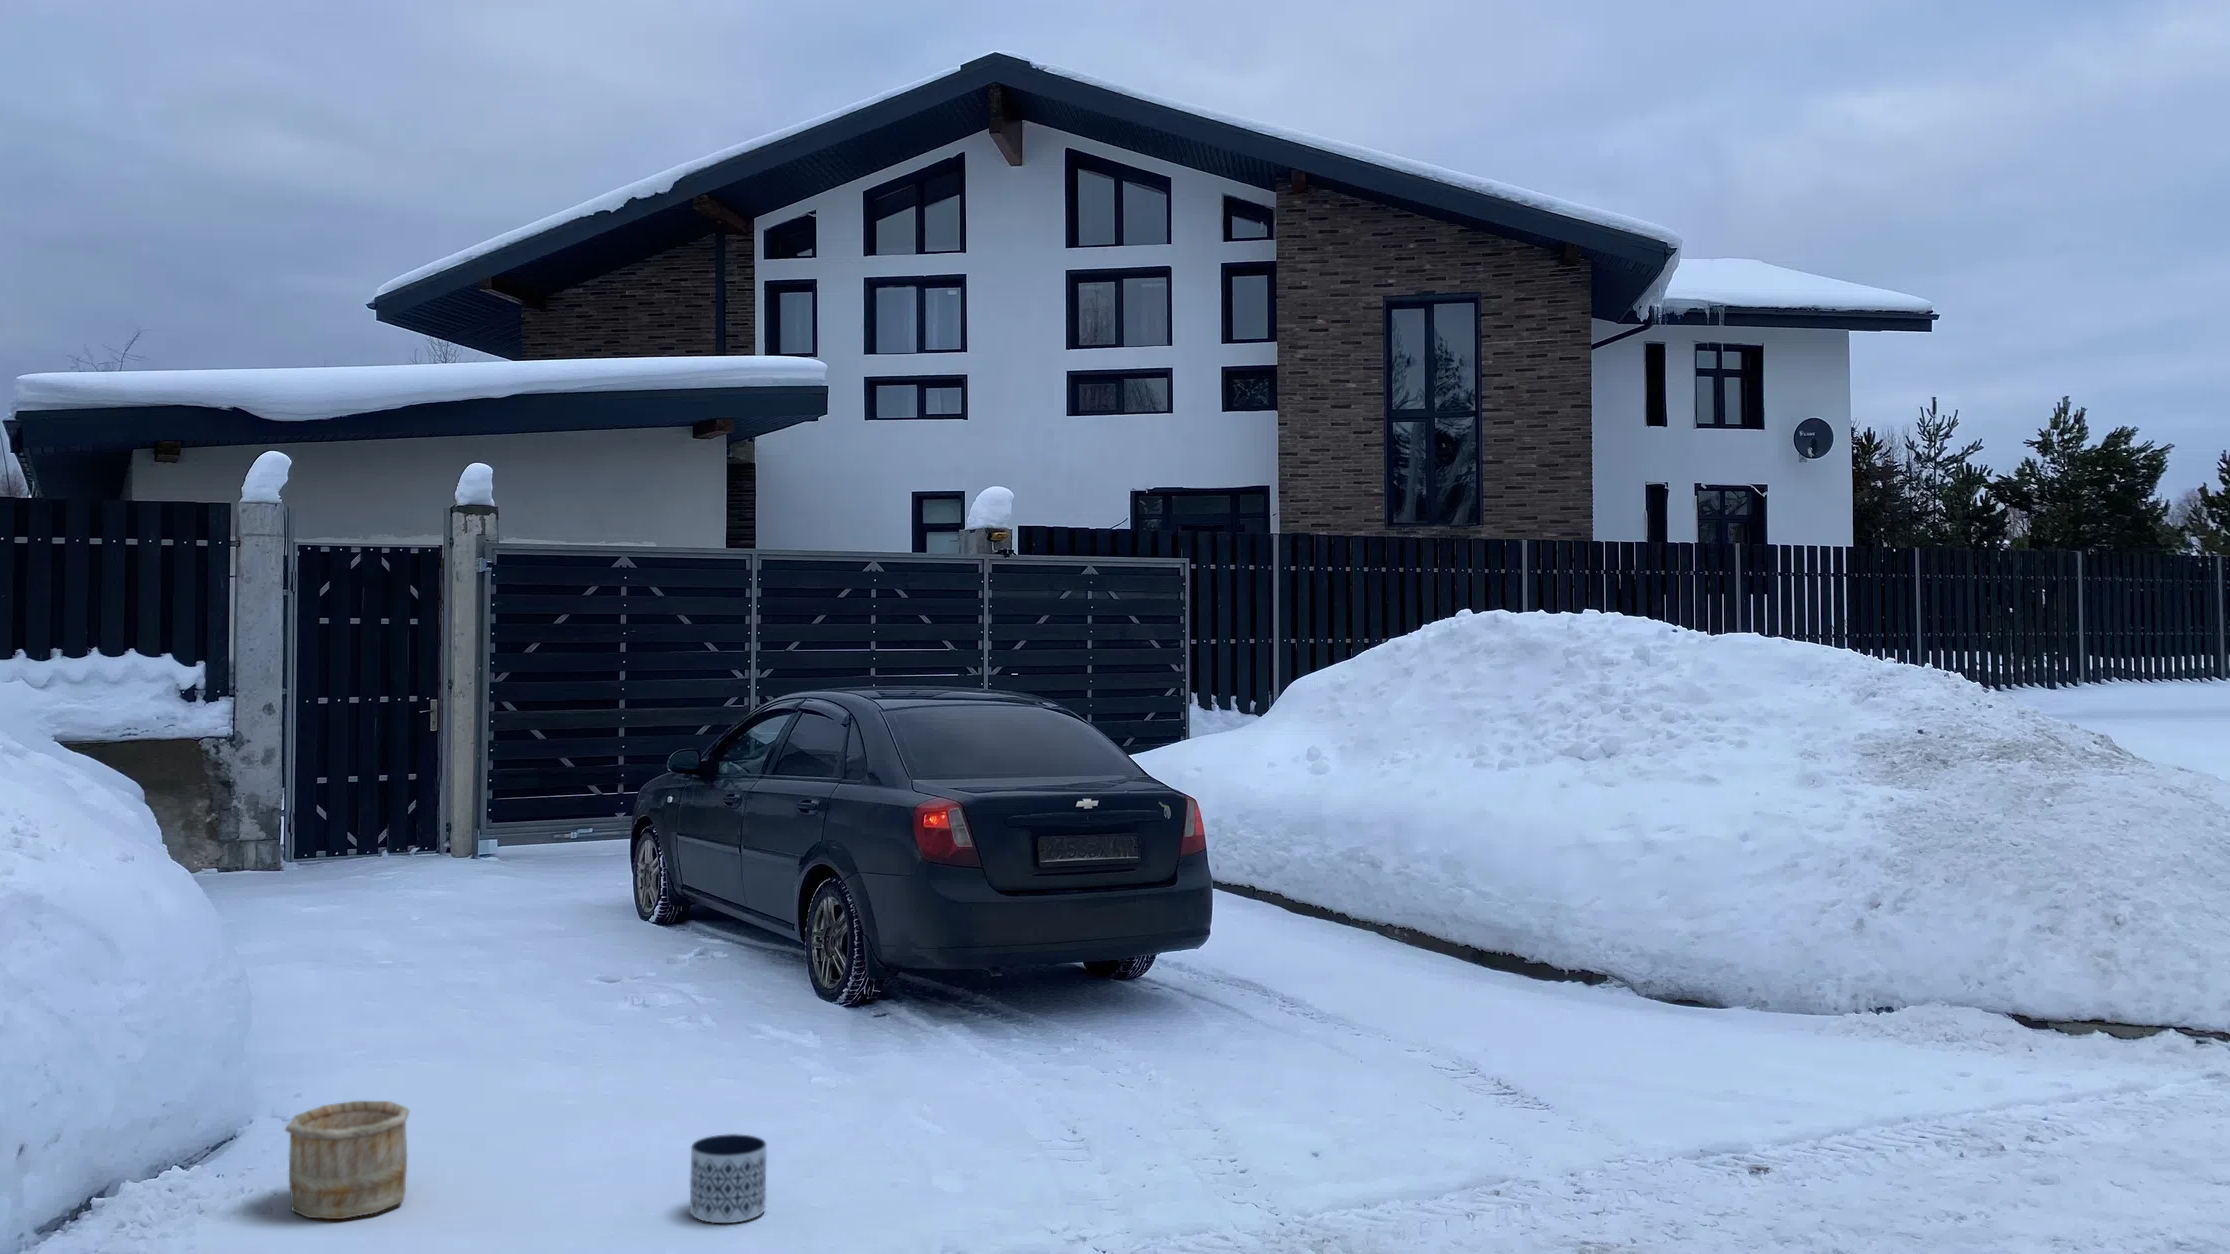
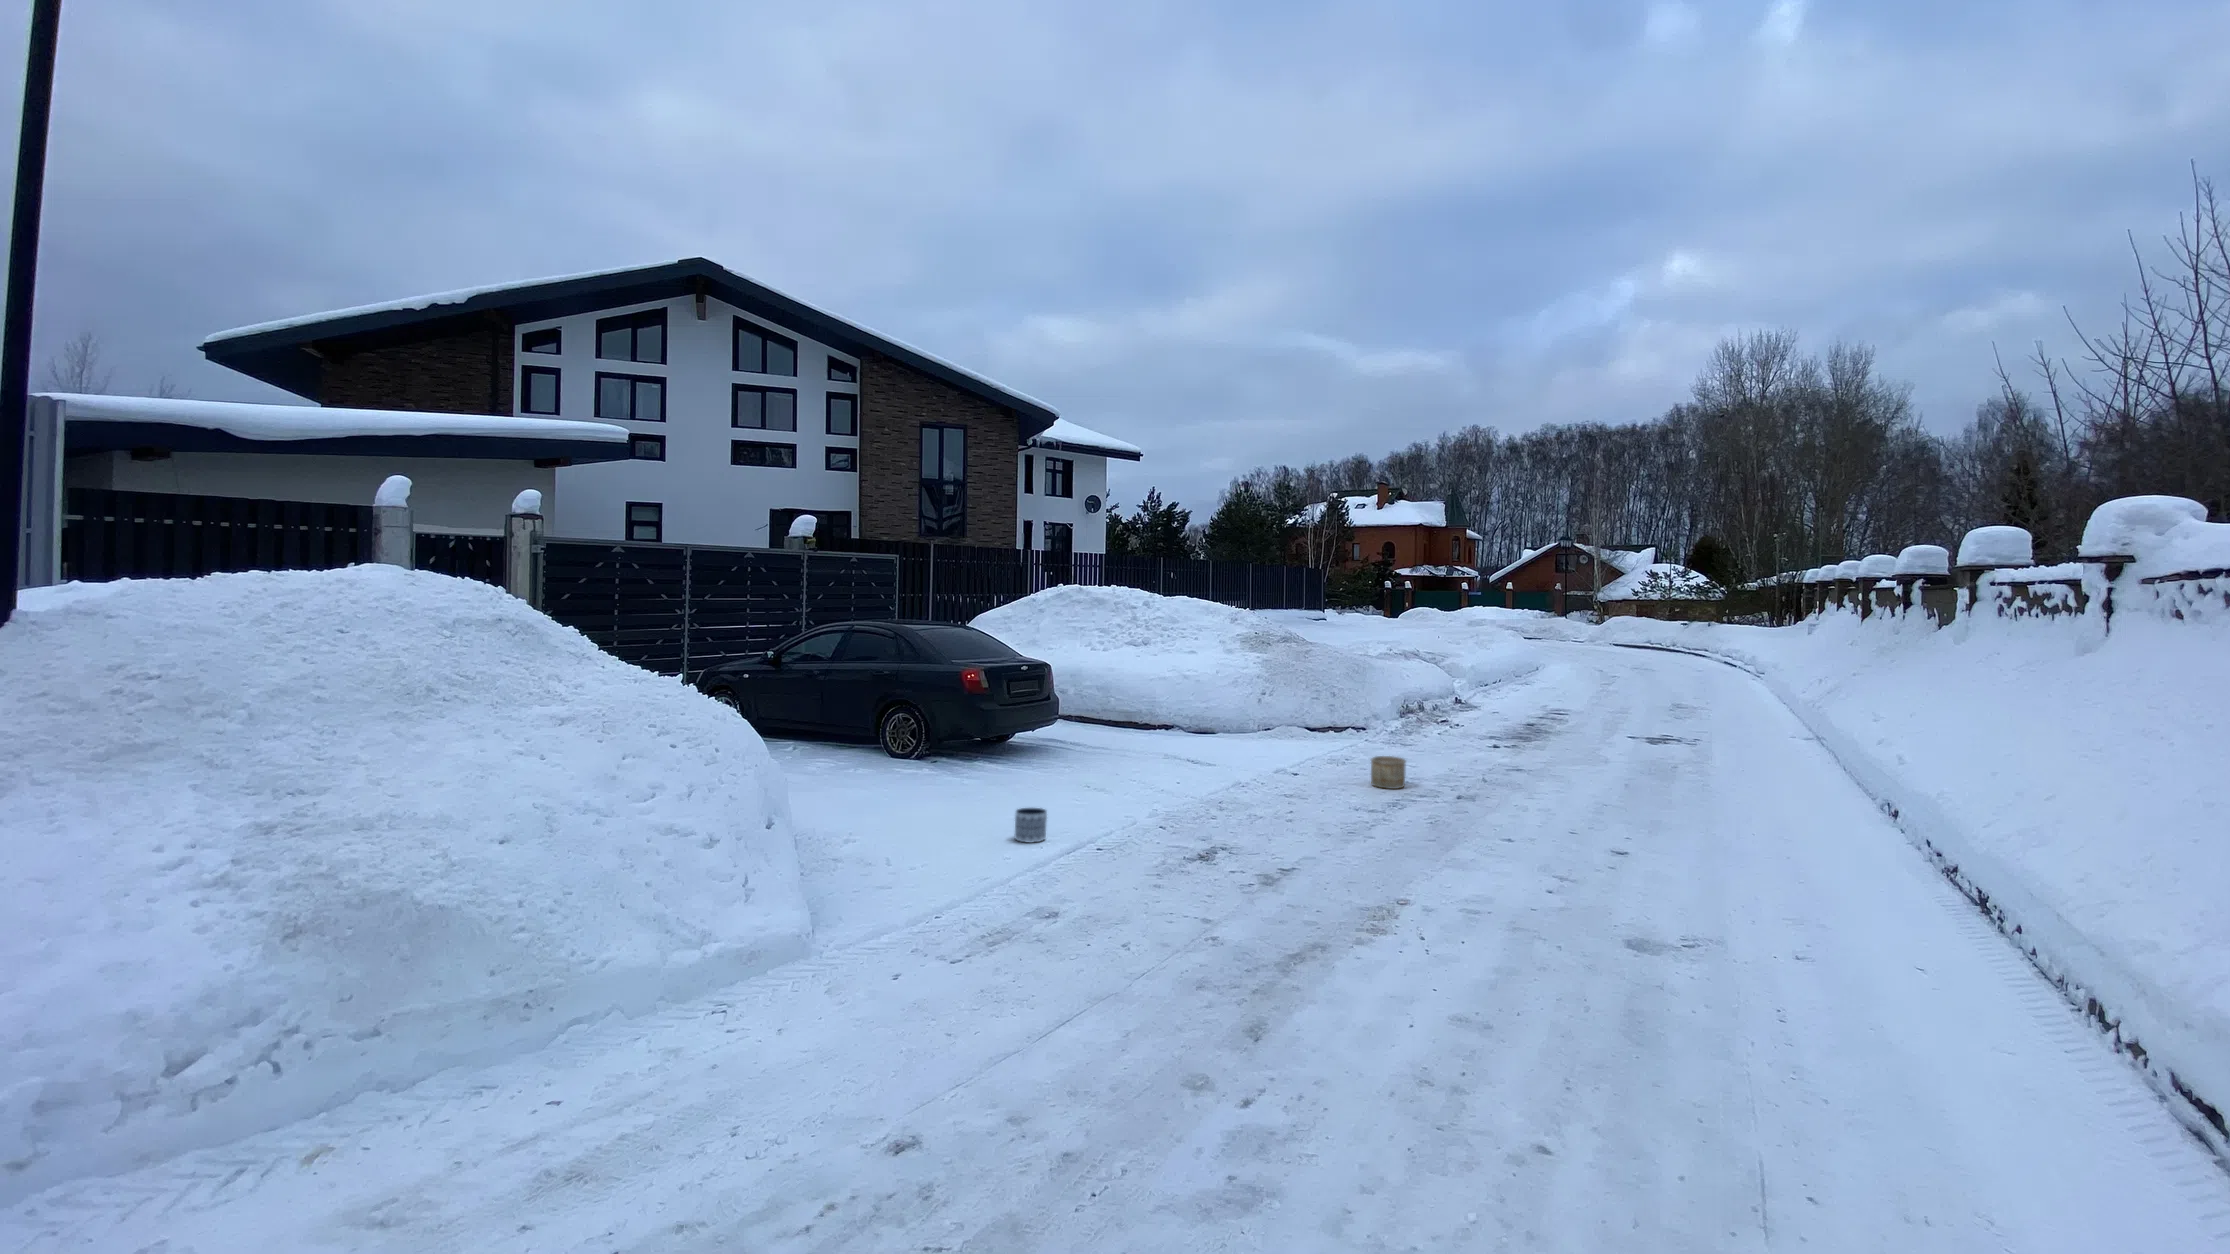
wooden bucket: present [285,1101,409,1219] -> present [1371,756,1406,789]

